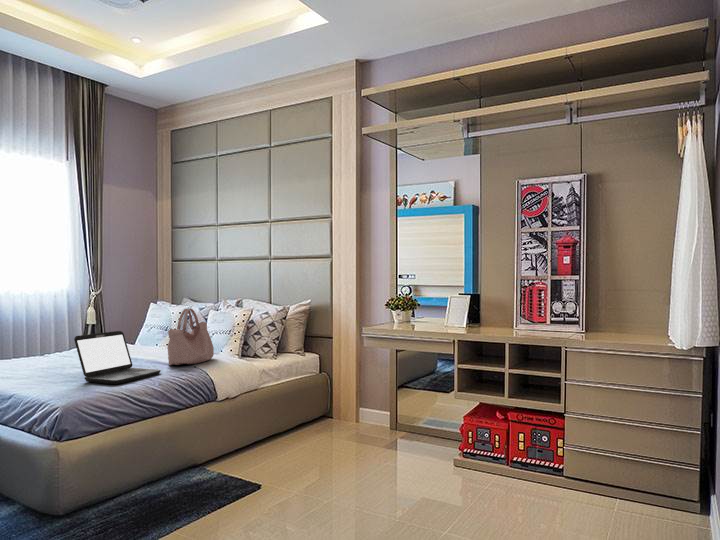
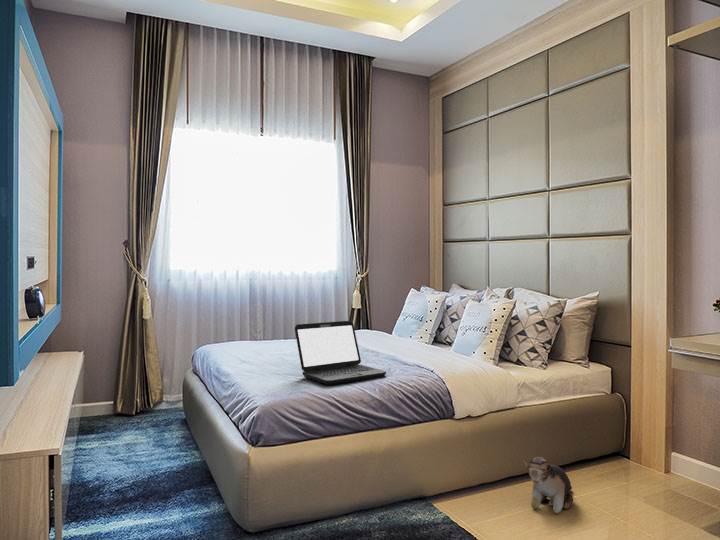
handbag: present [168,308,214,365] -> none [402,298,461,367]
plush toy: none [272,418,304,457] -> present [523,457,573,513]

